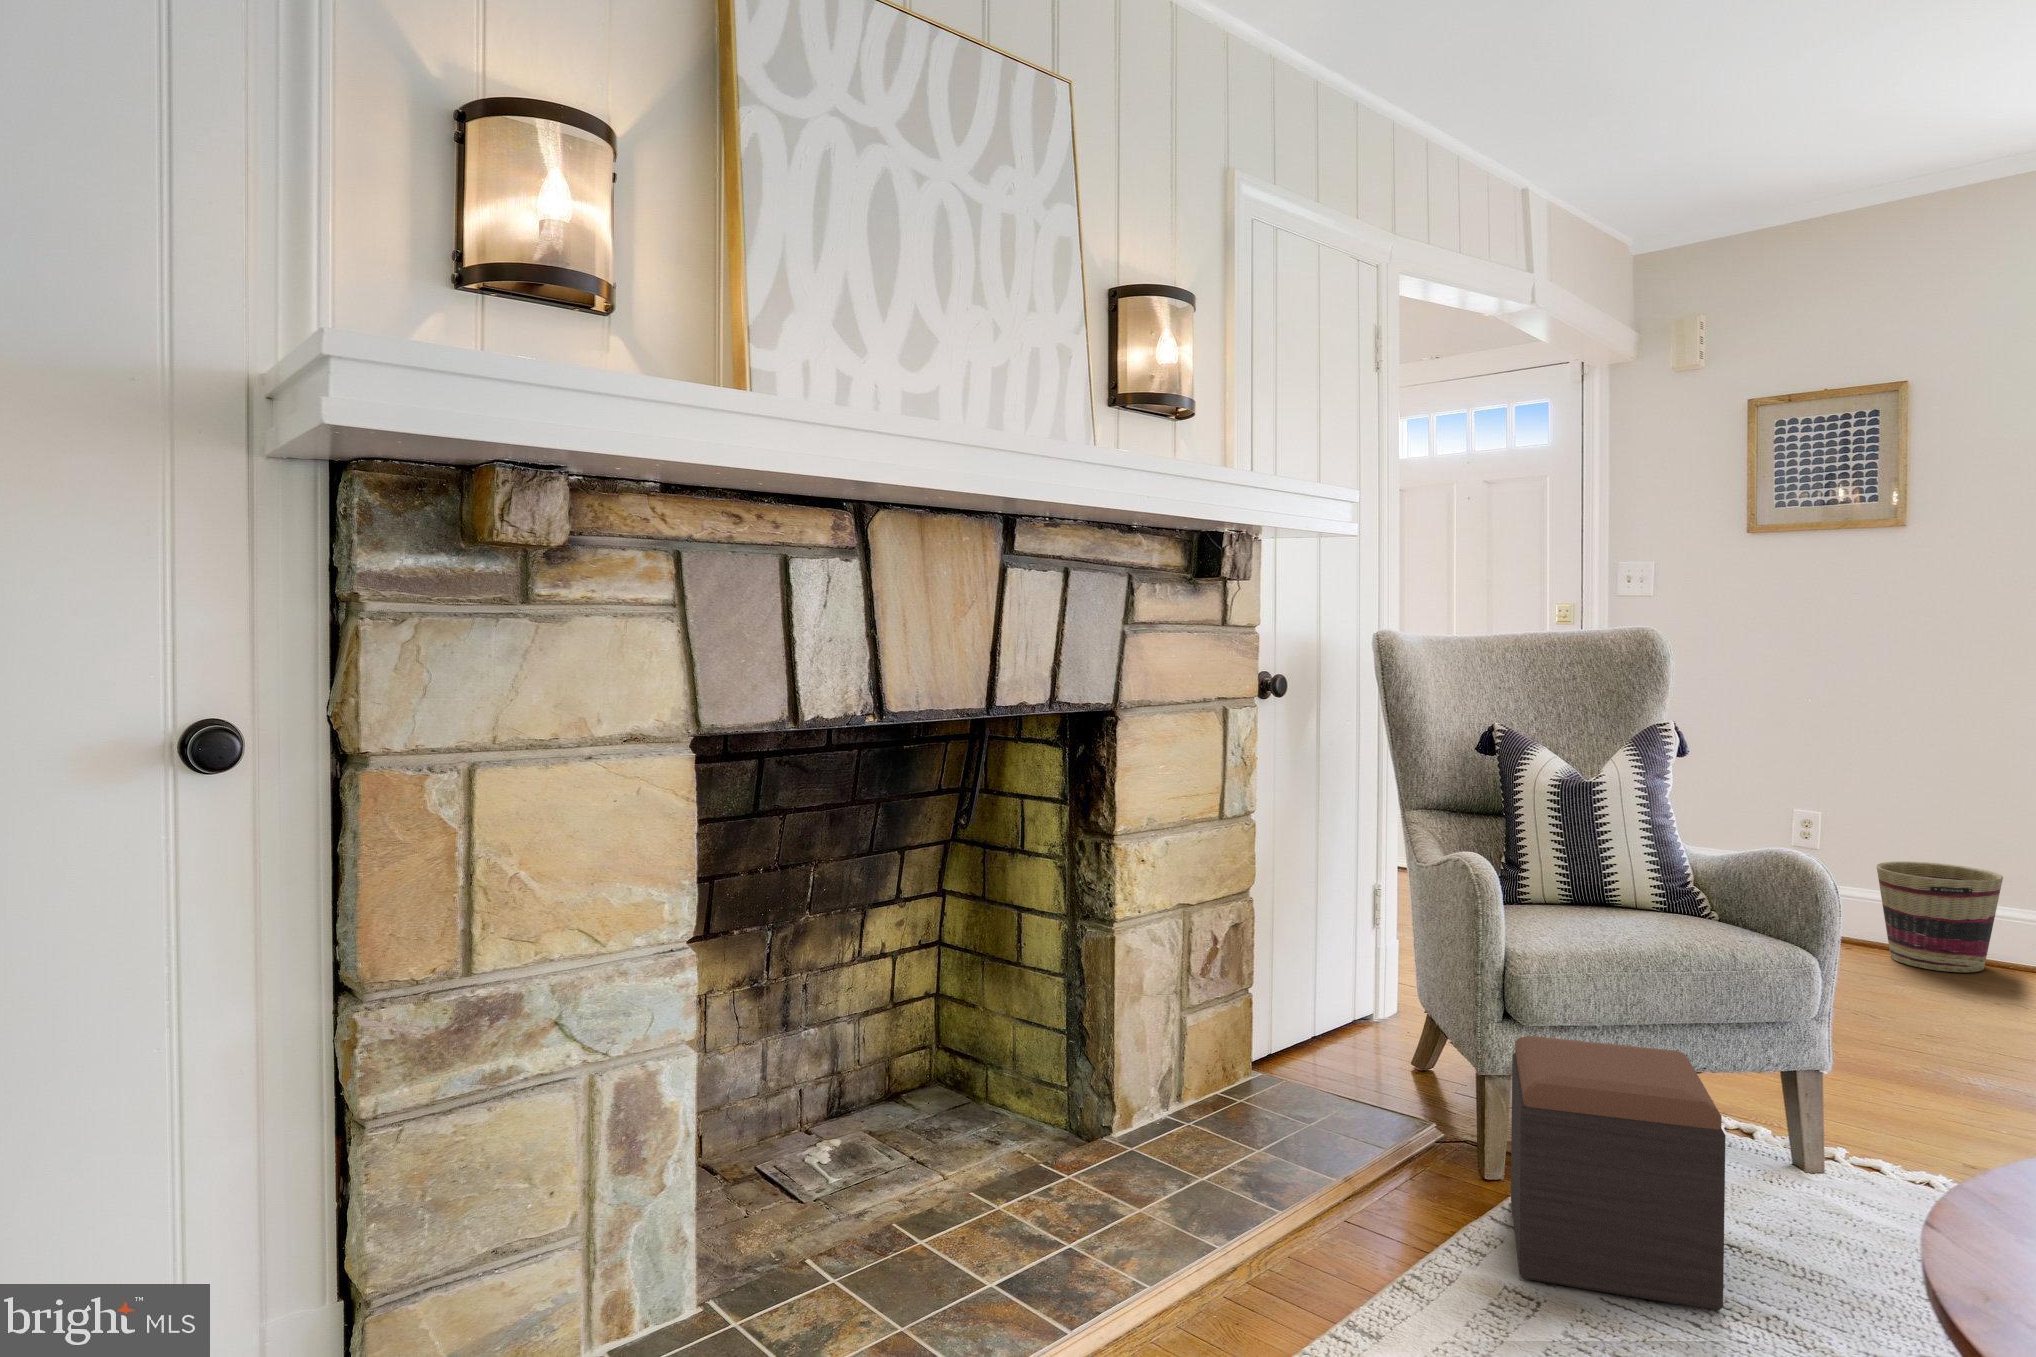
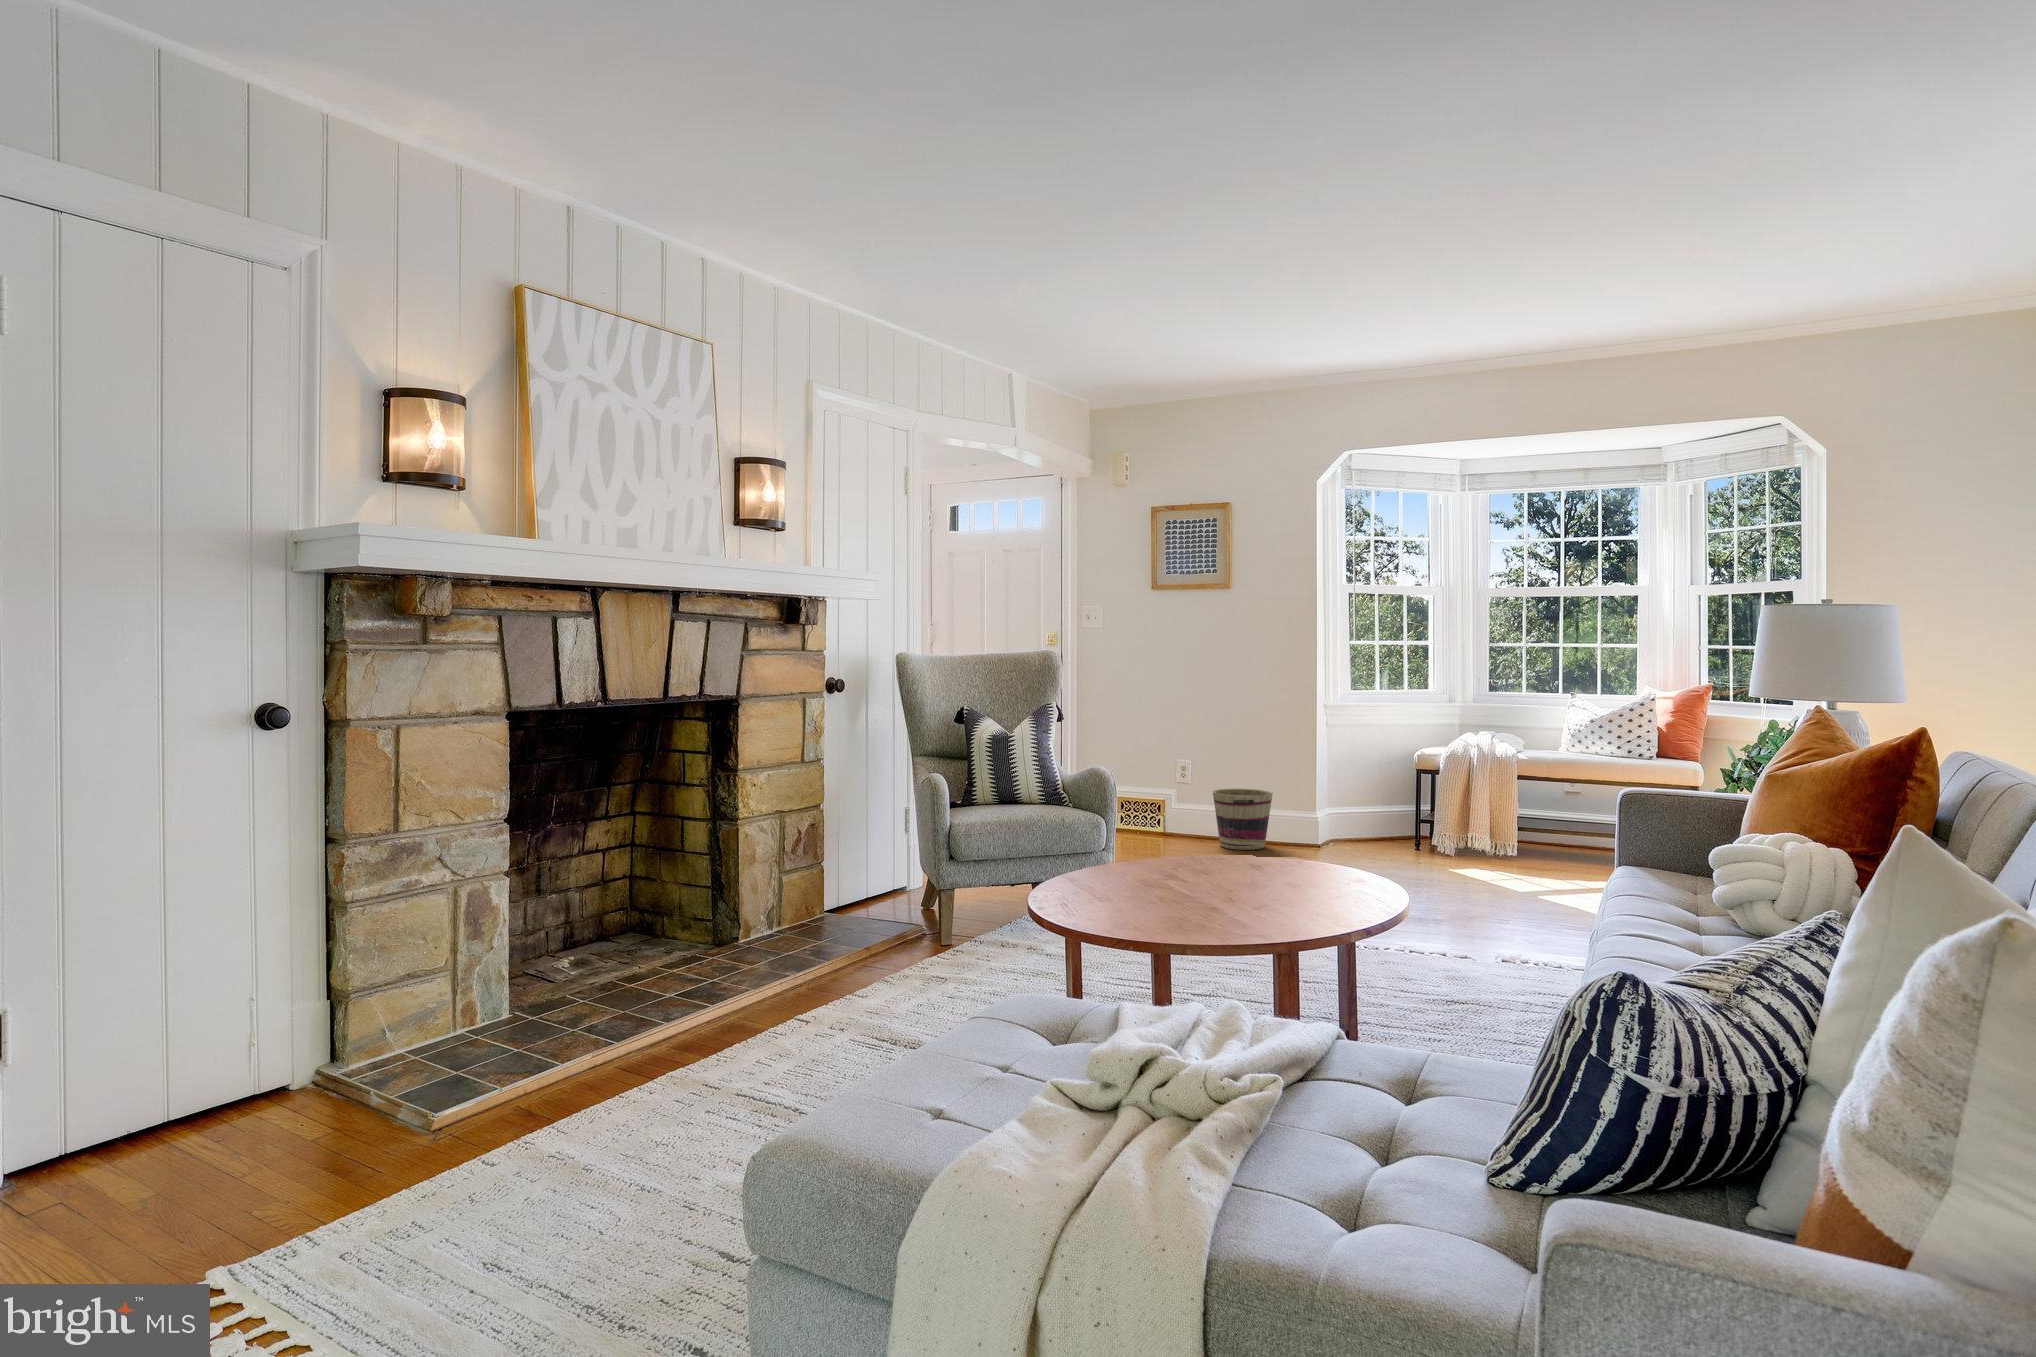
footstool: present [1511,1036,1725,1311] -> none [940,863,1031,974]

